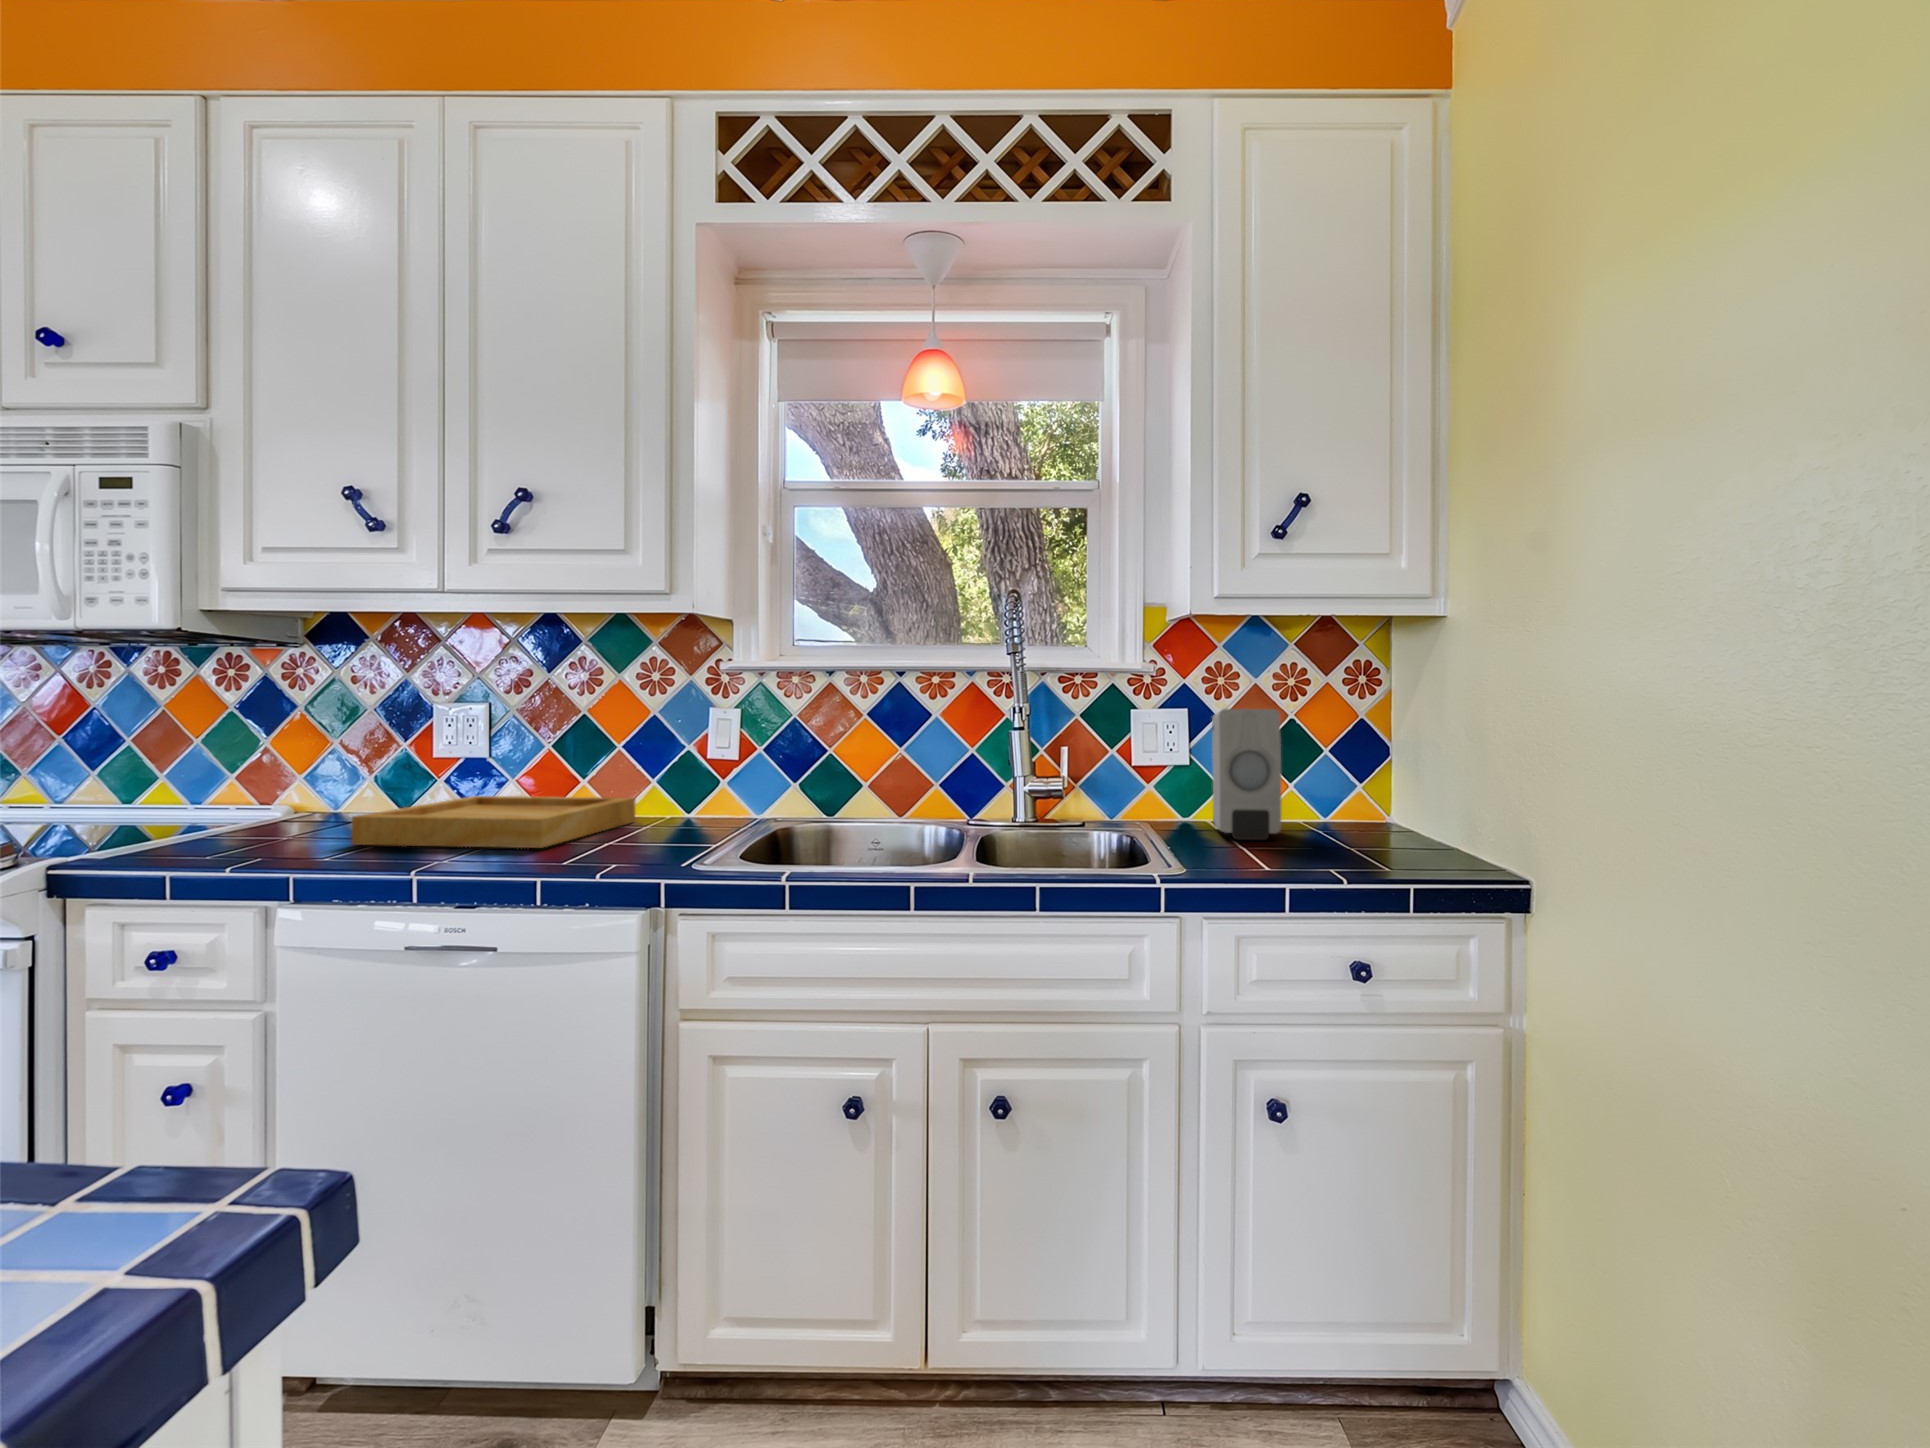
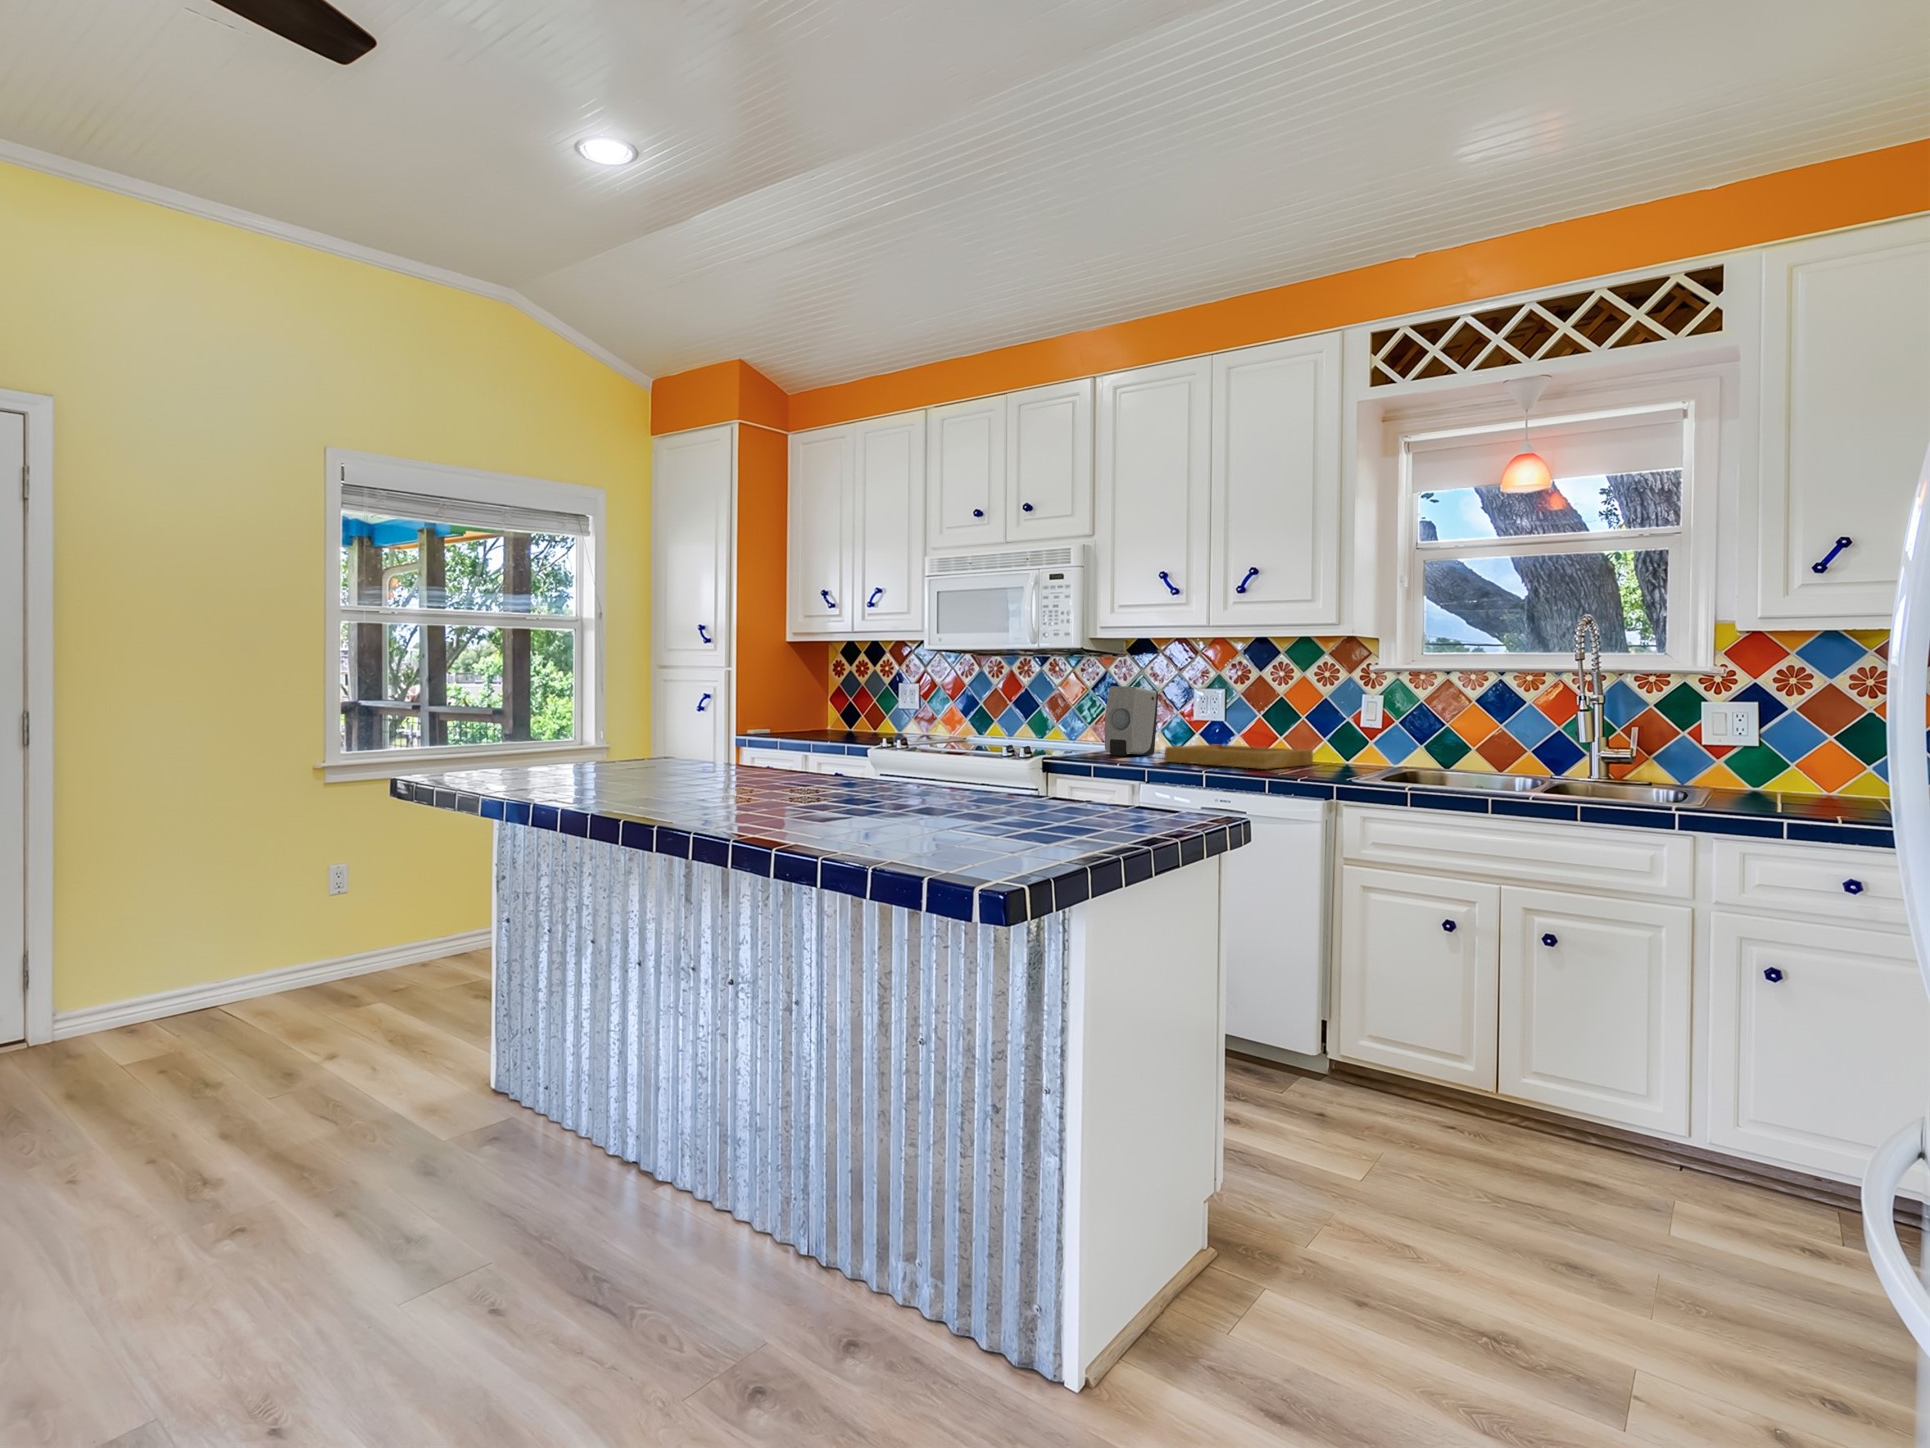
soap dispenser: present [1212,709,1282,840] -> present [1105,686,1158,756]

